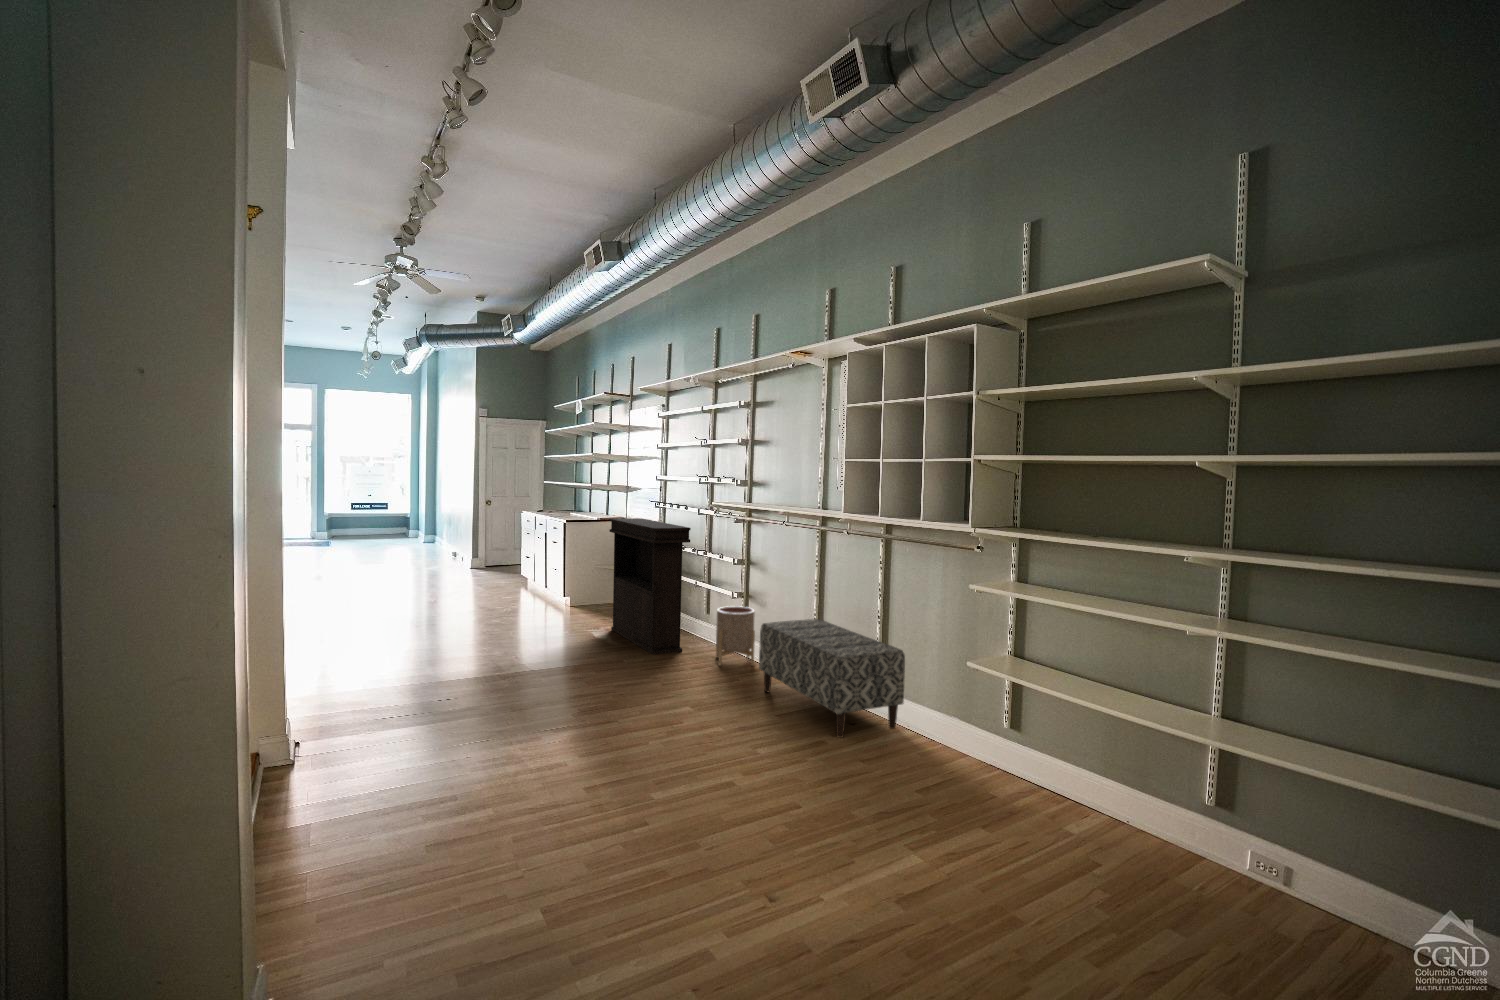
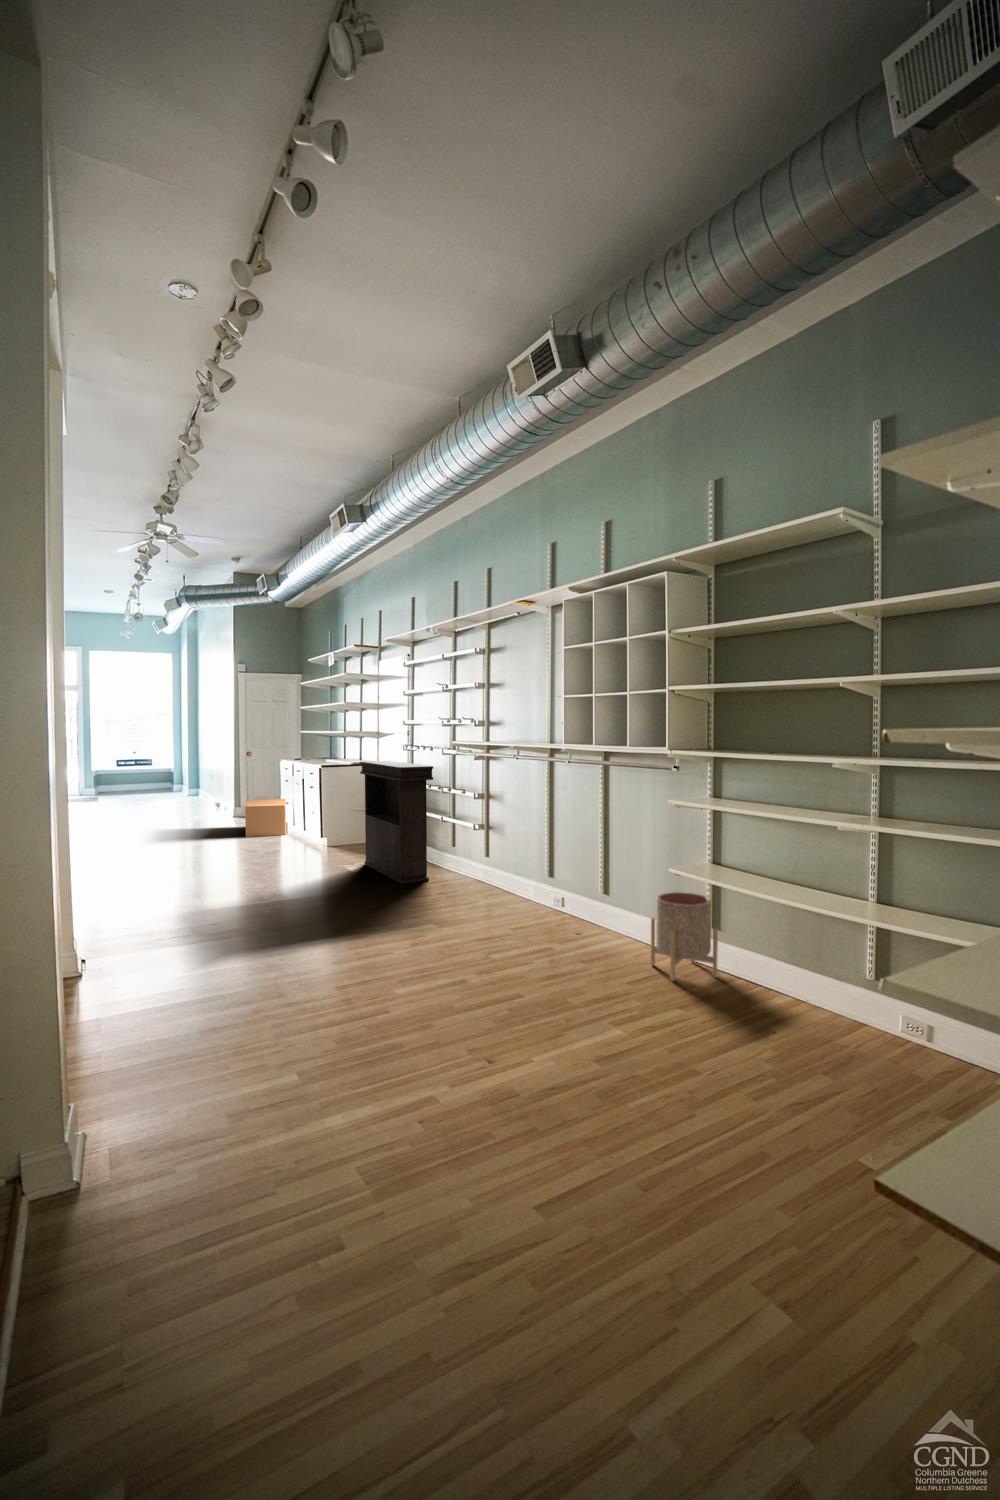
cardboard box: none [483,552,526,593] -> present [245,799,286,837]
planter: present [716,606,755,666] -> present [651,892,718,981]
bench: present [759,619,905,738] -> none [495,844,623,944]

